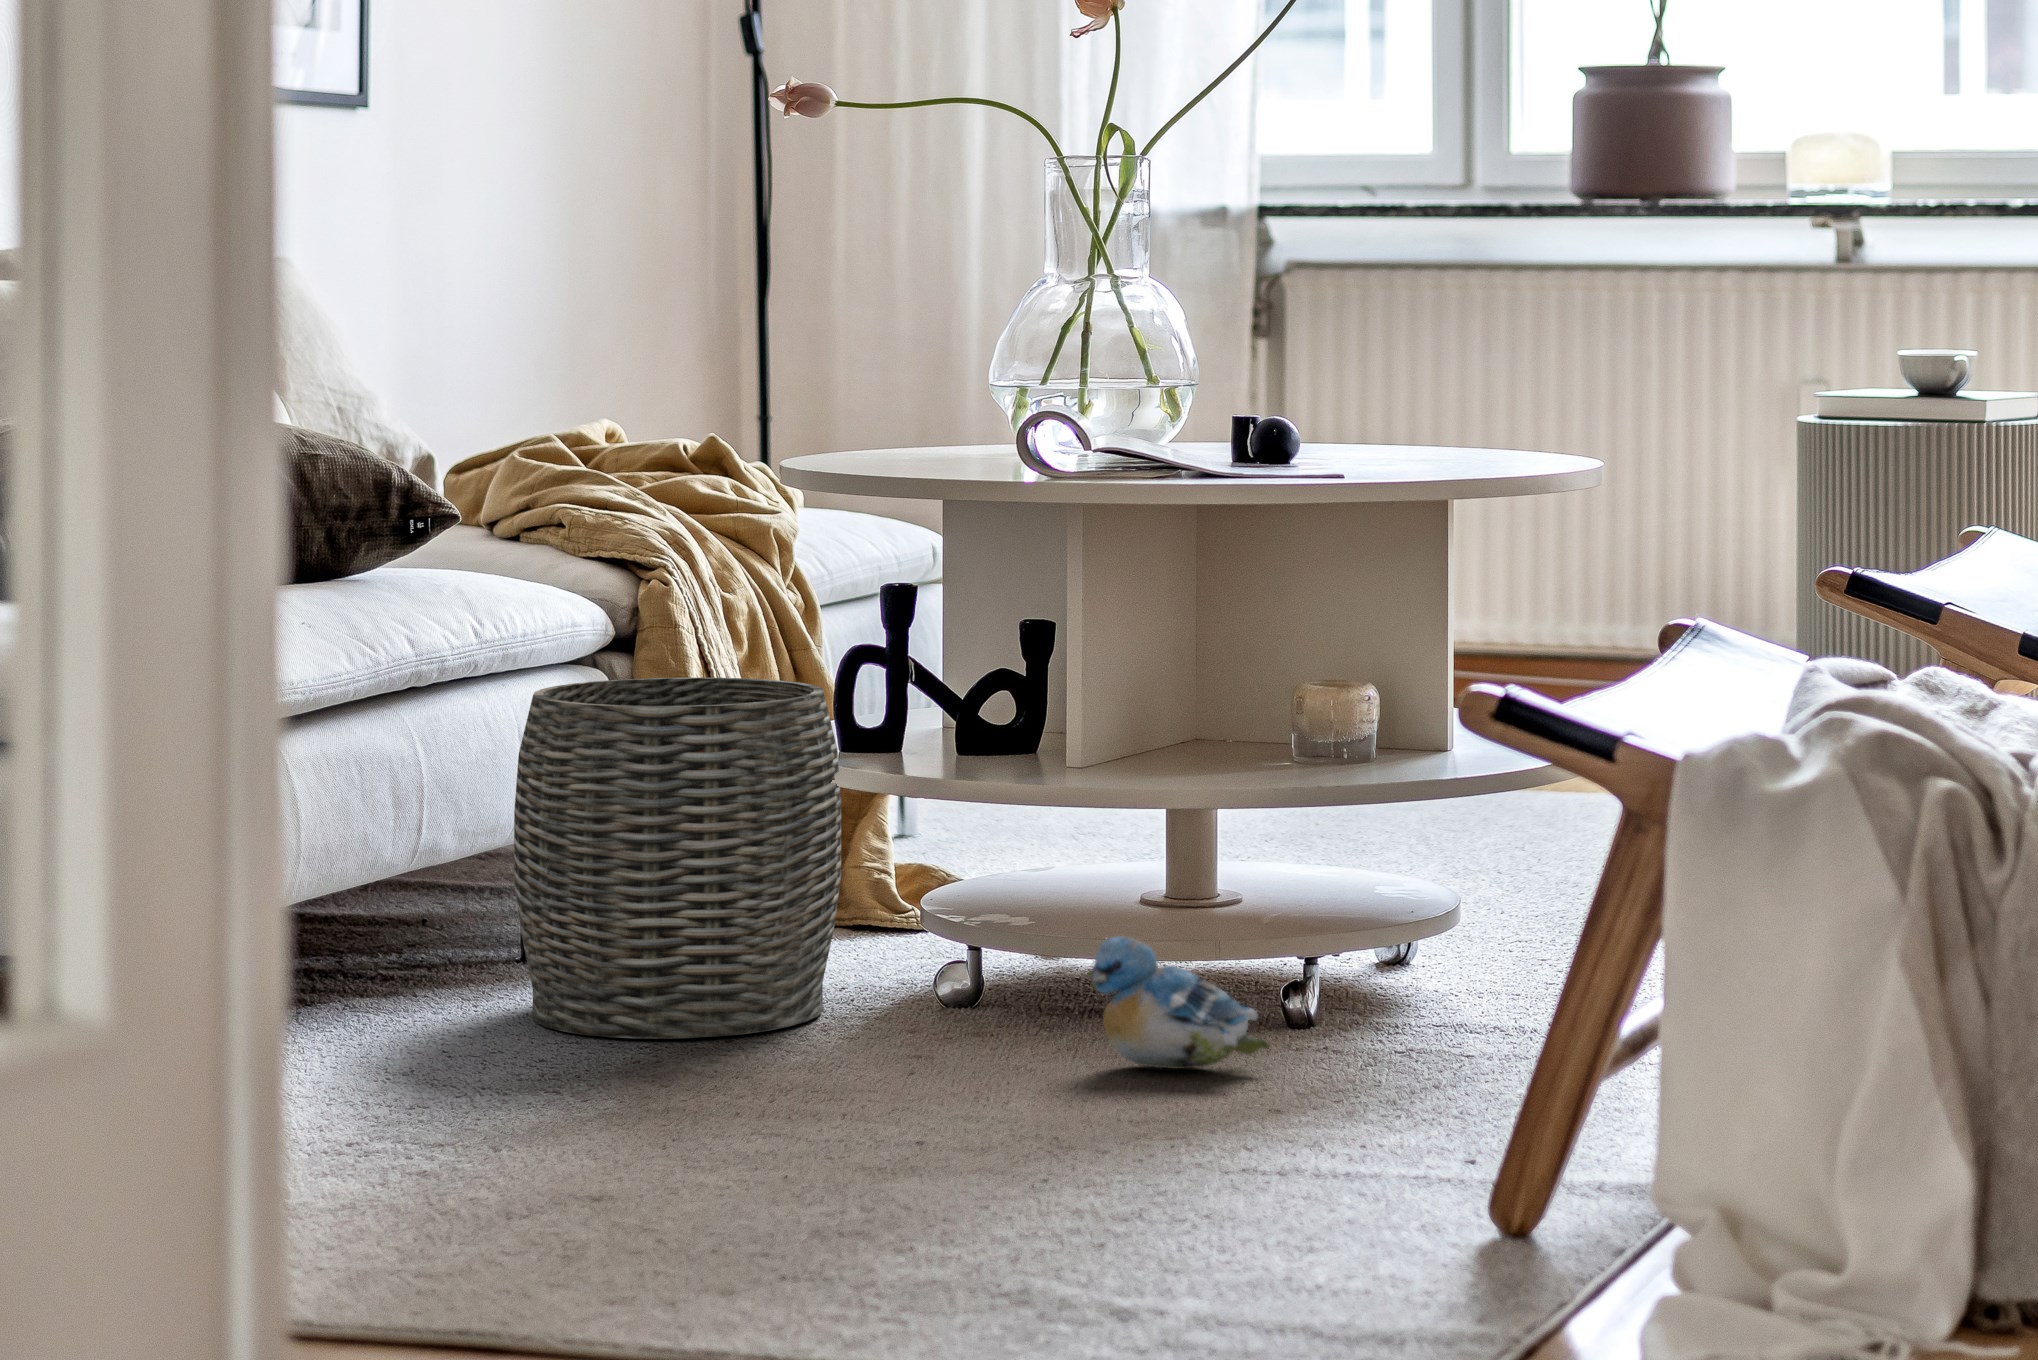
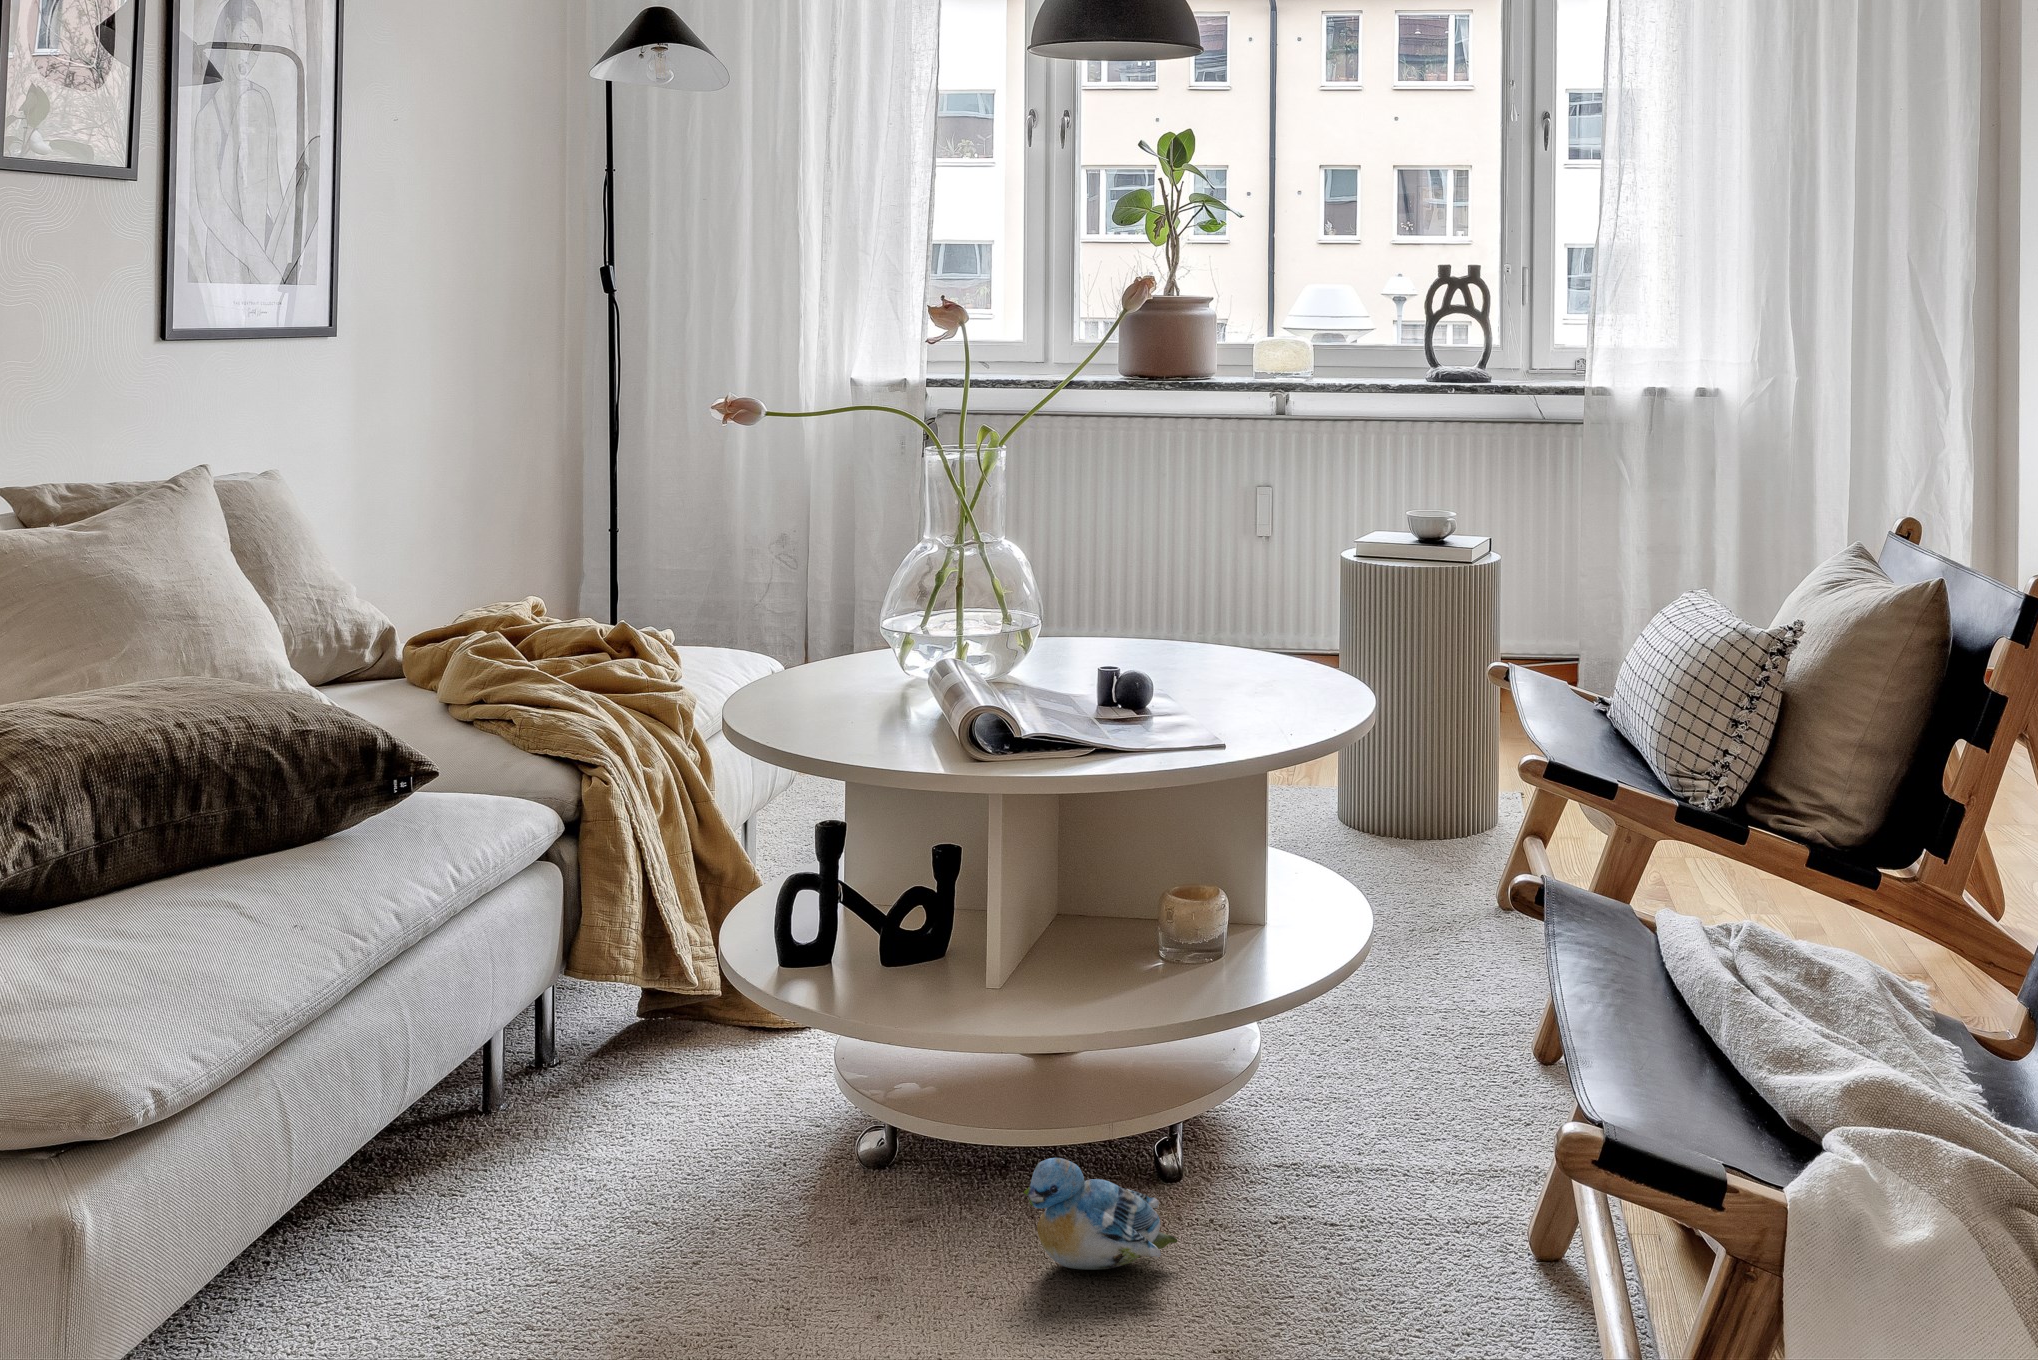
woven basket: present [514,677,841,1039] -> none [500,901,787,1270]

